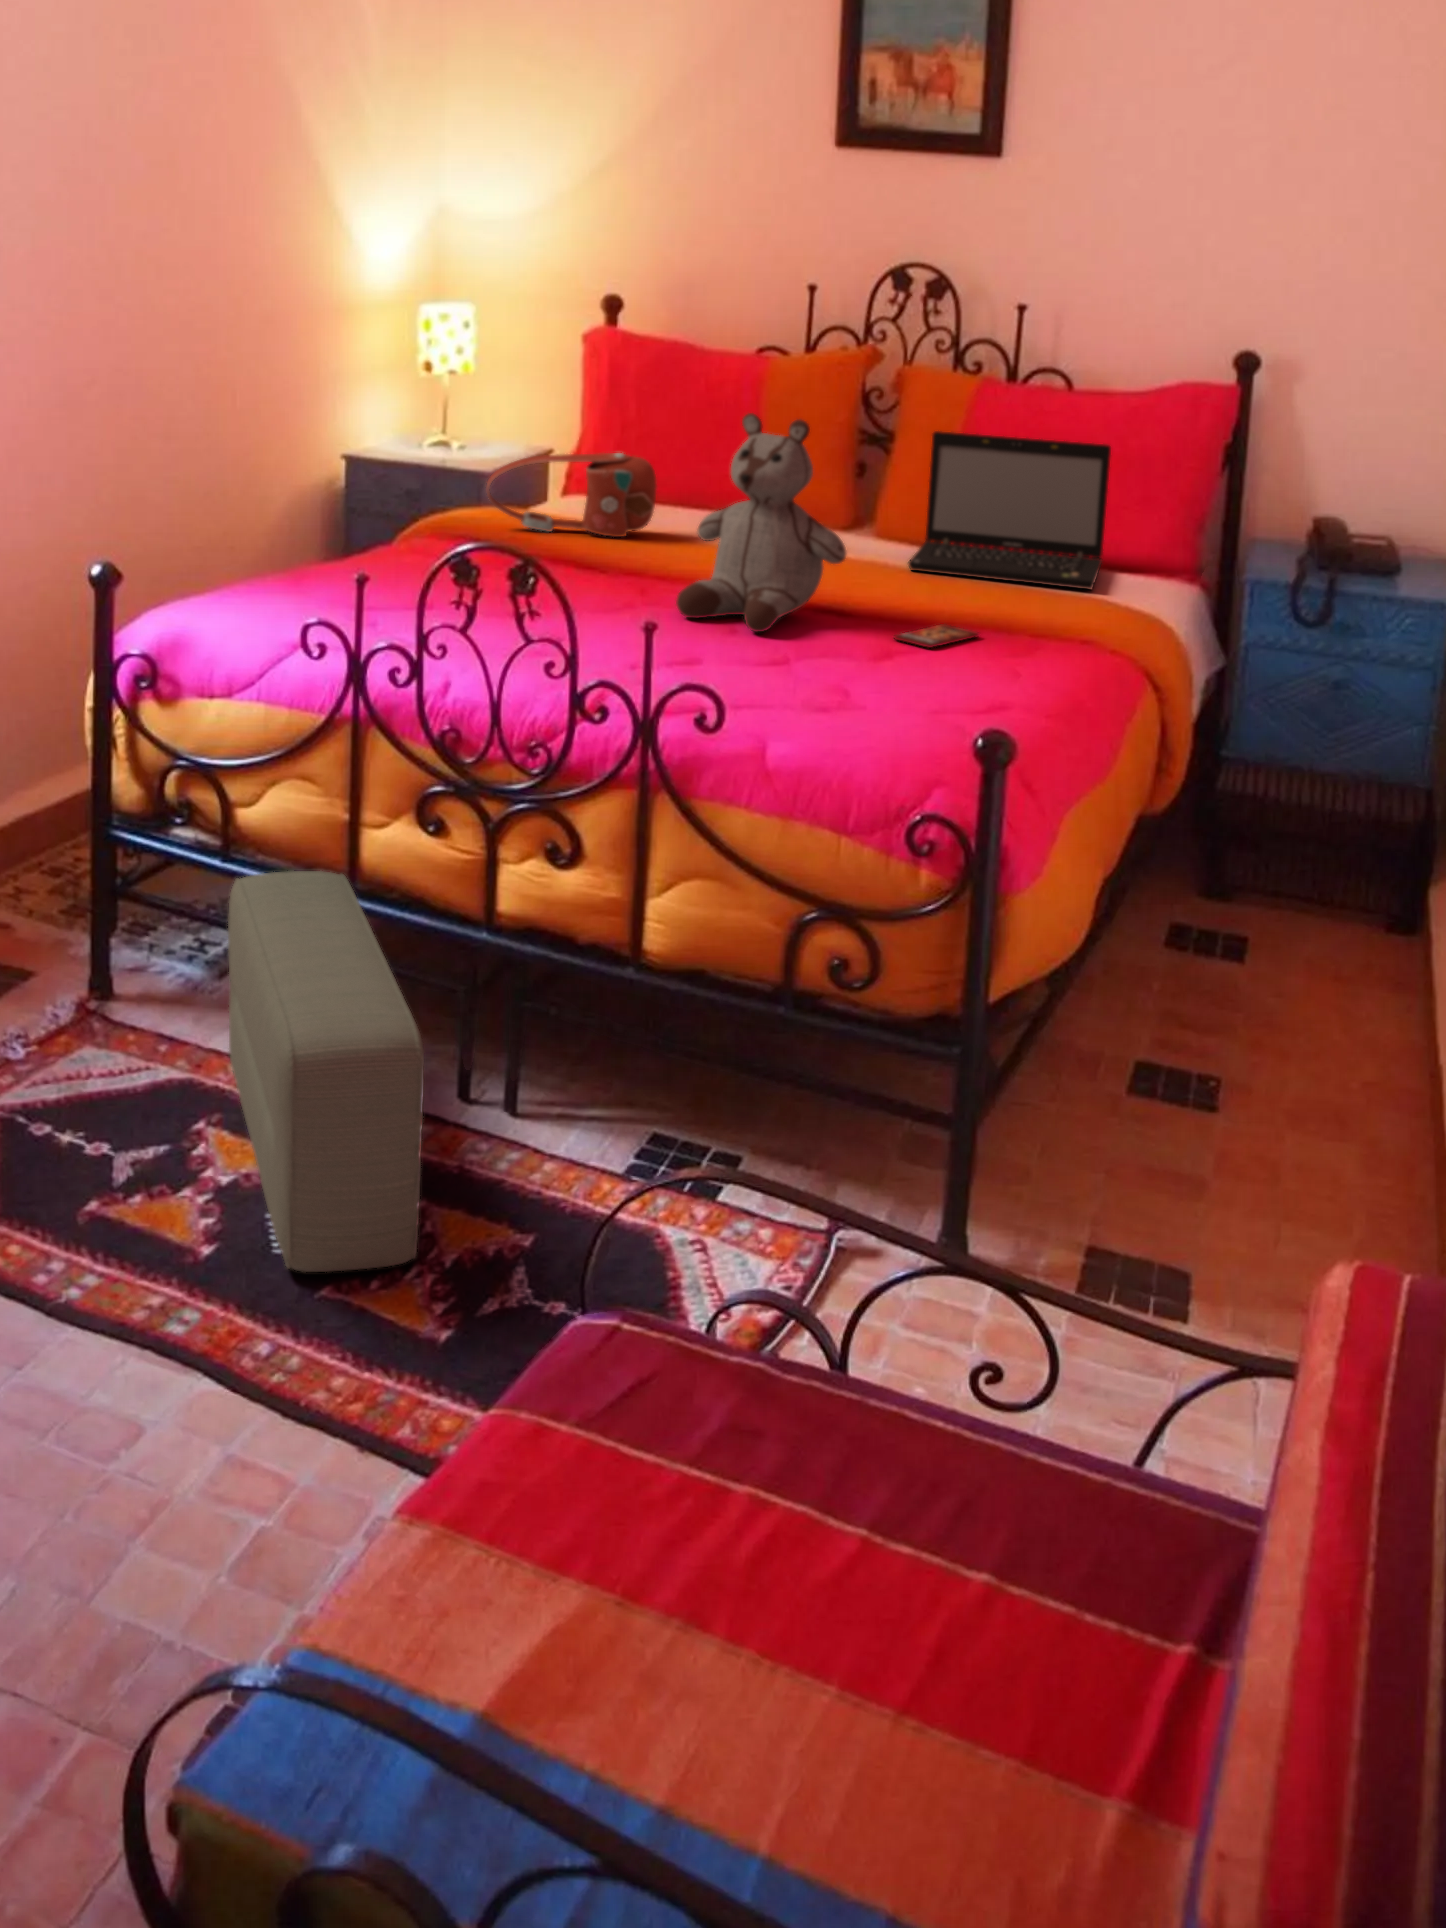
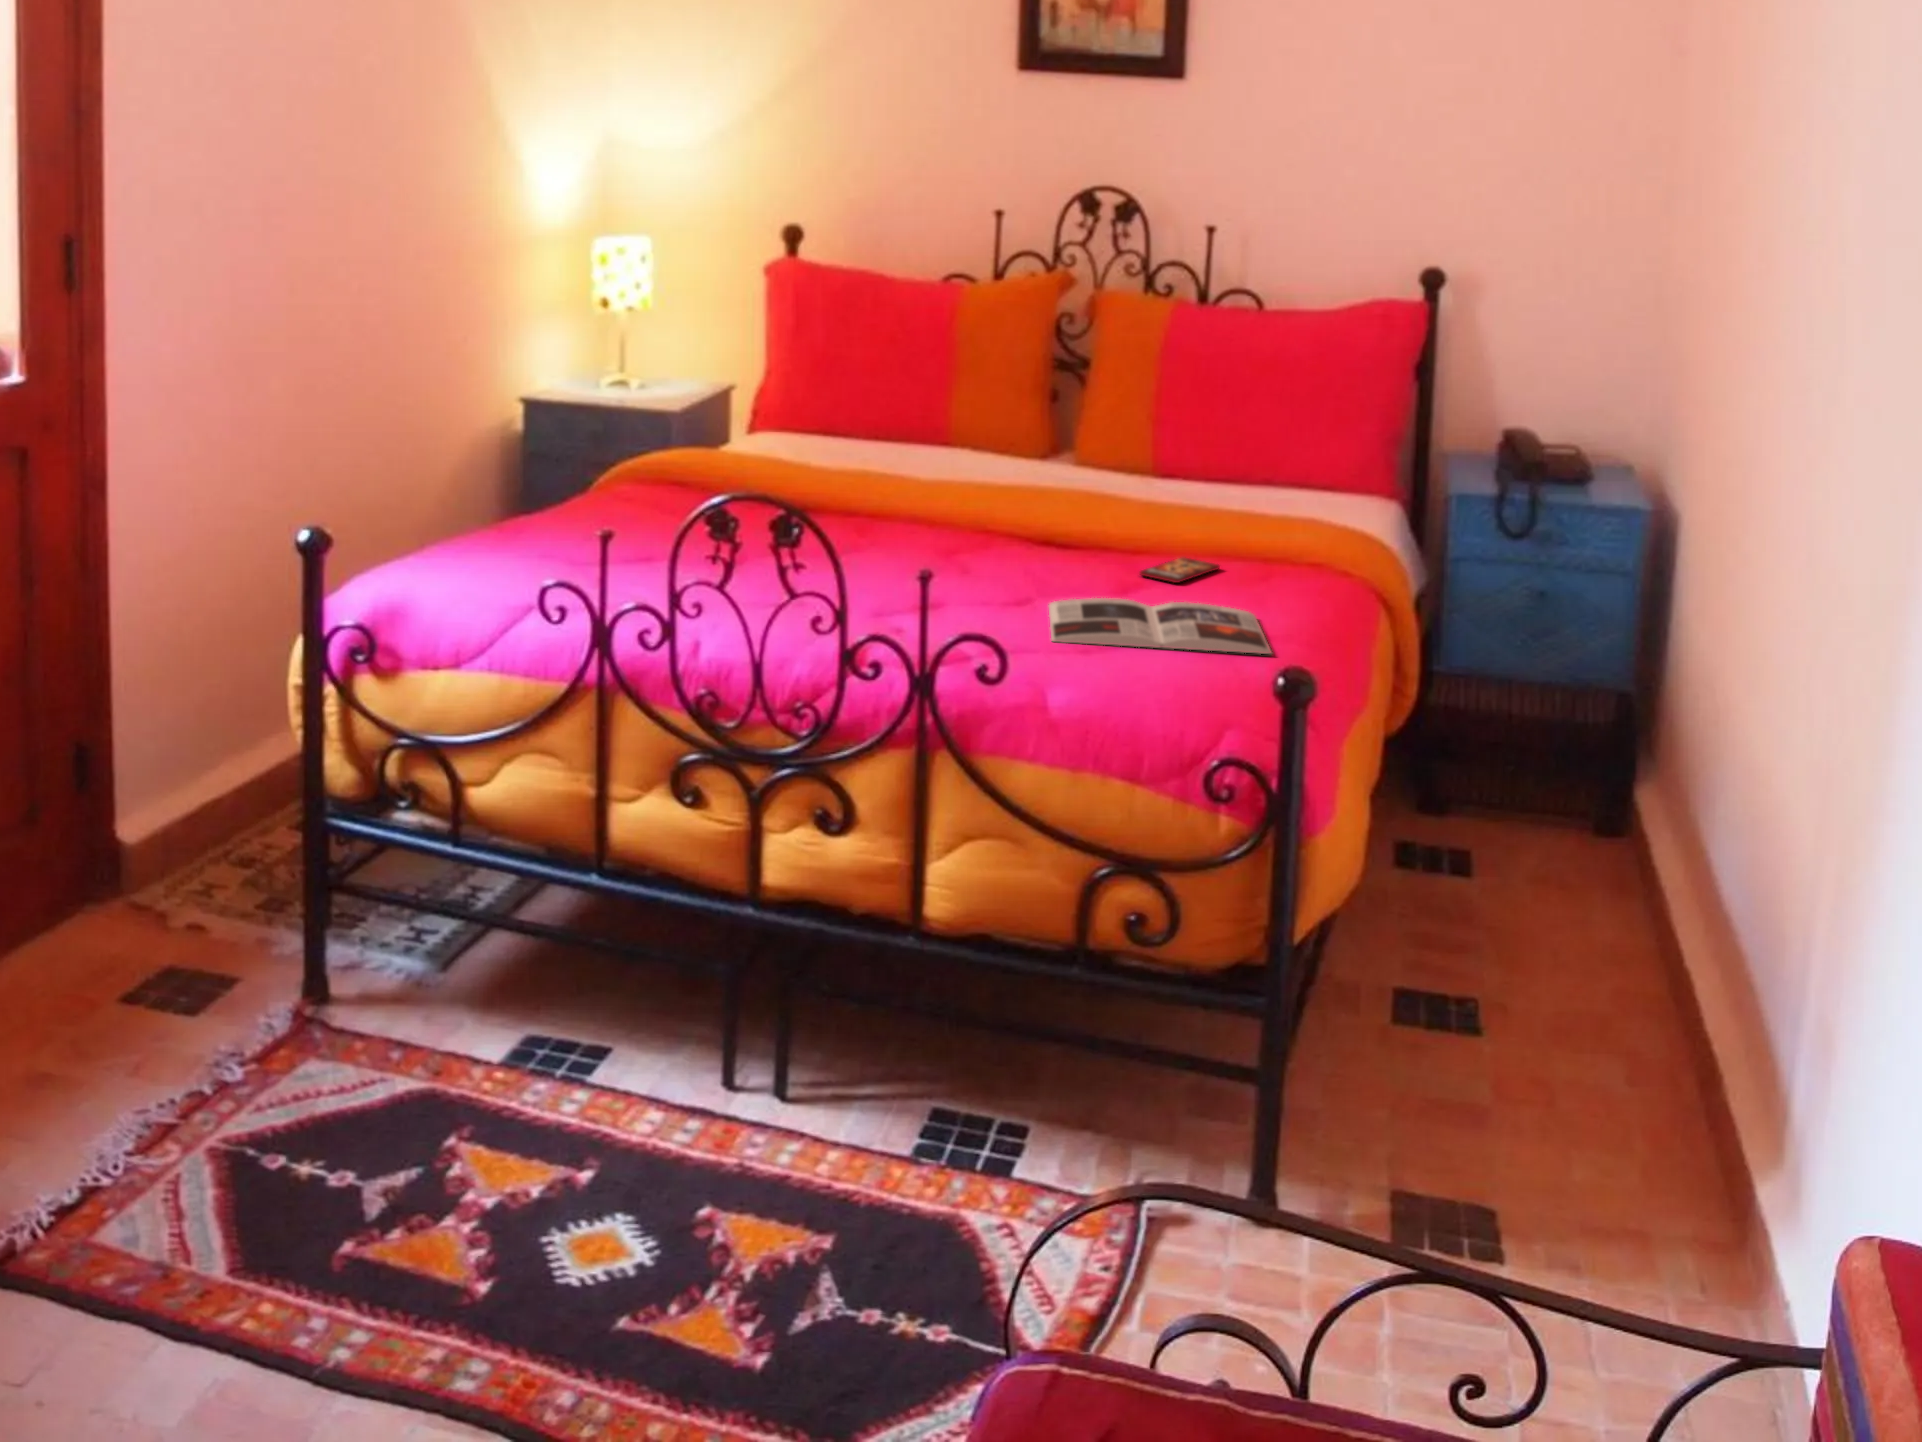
stuffed bear: present [676,413,846,632] -> none [921,349,1090,574]
laptop: present [908,431,1111,589] -> none [1129,361,1316,515]
handbag: present [487,453,657,537] -> none [703,390,876,476]
magazine: none [782,658,1005,717] -> present [1048,598,1272,654]
pouf: present [228,871,424,1272] -> none [475,852,719,1302]

